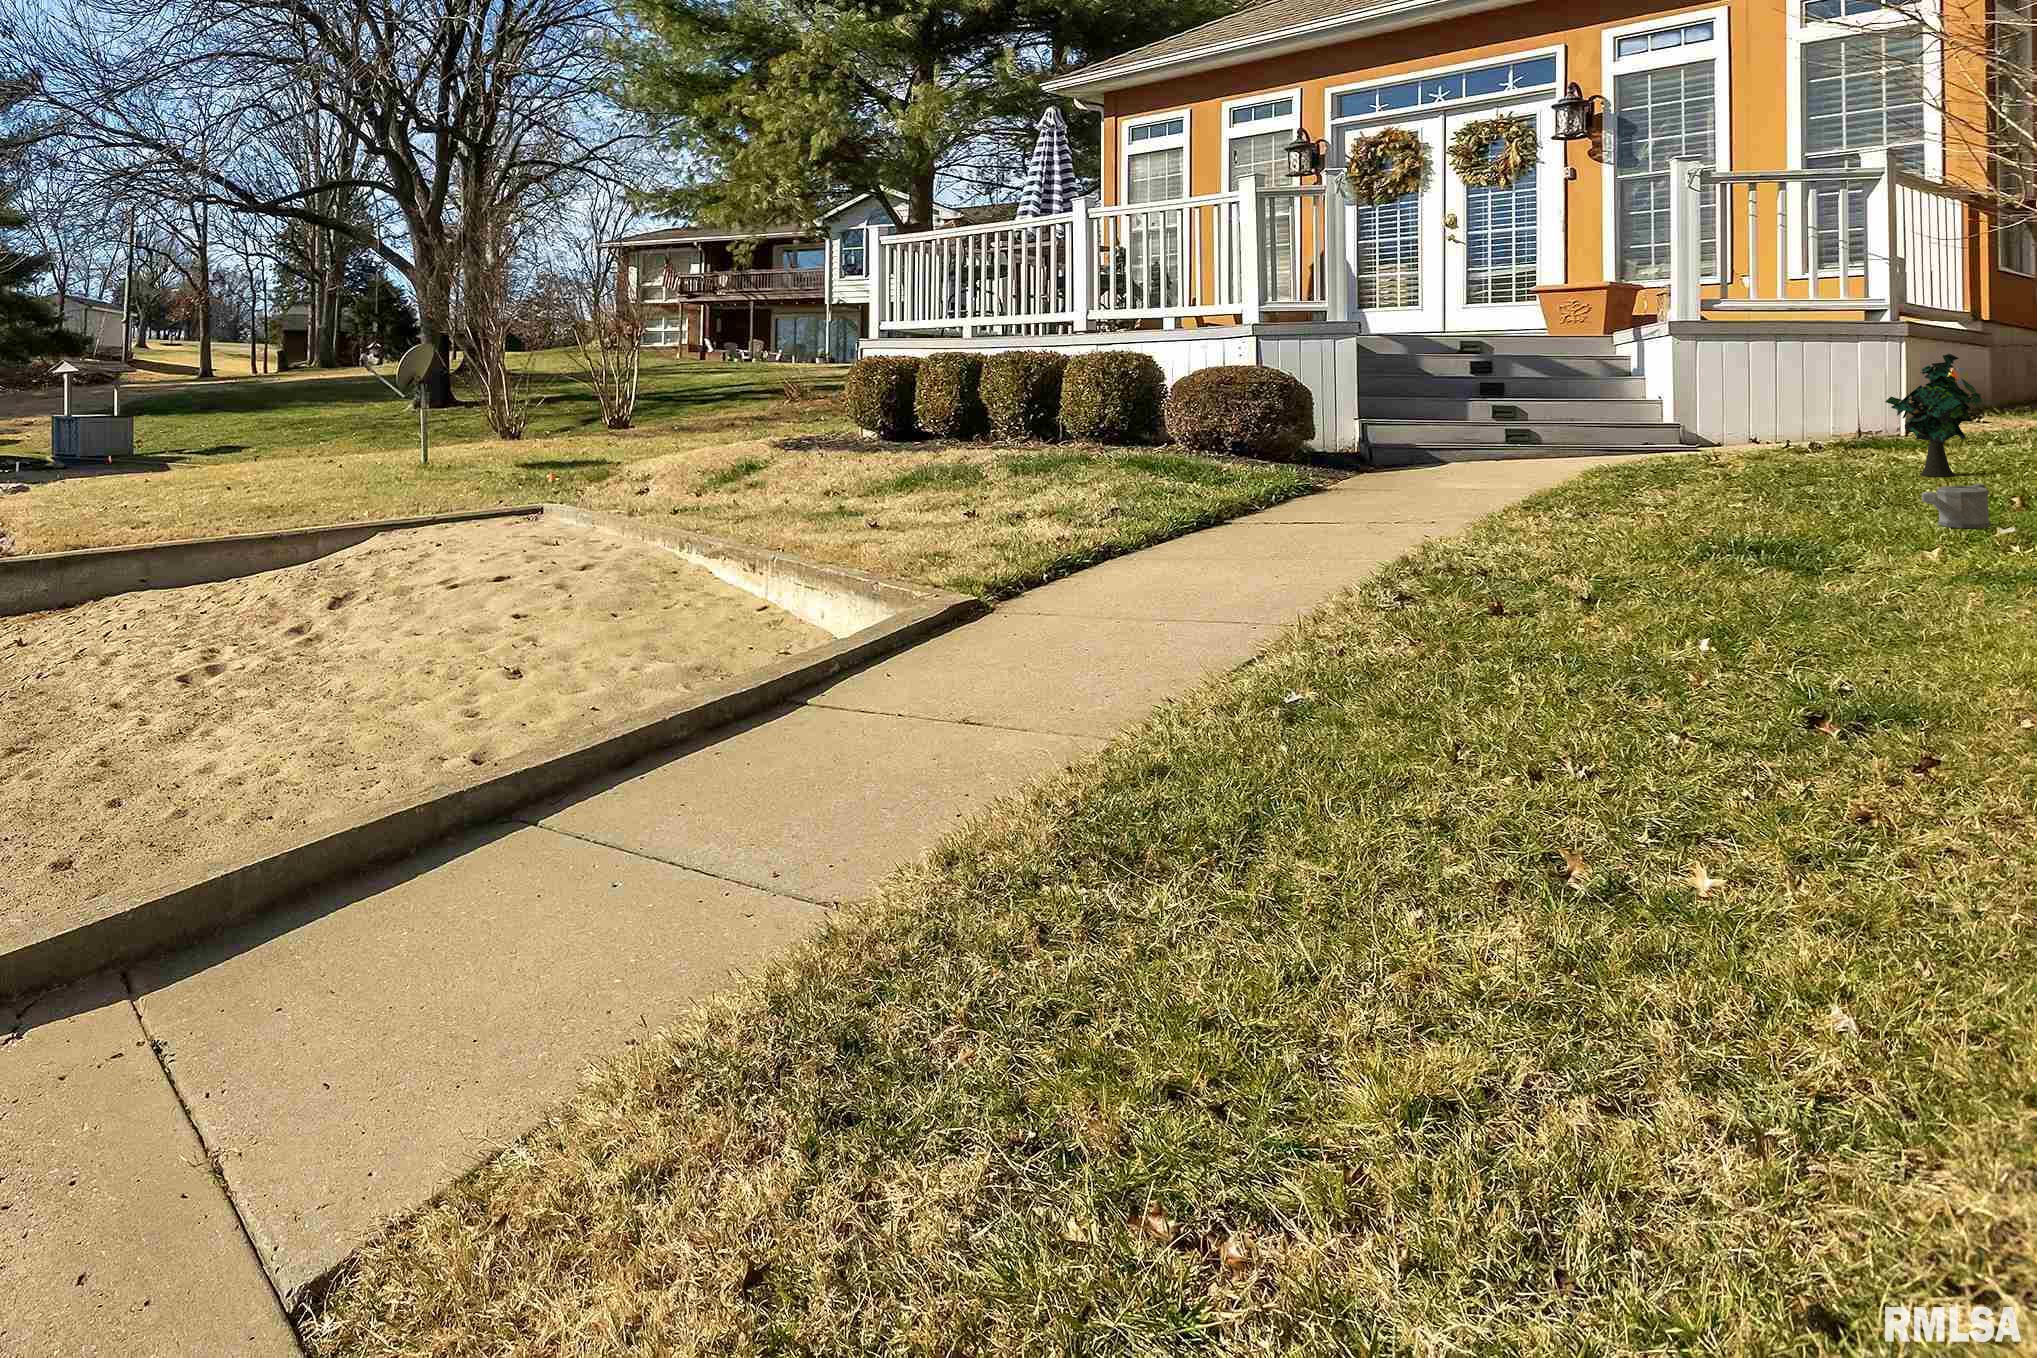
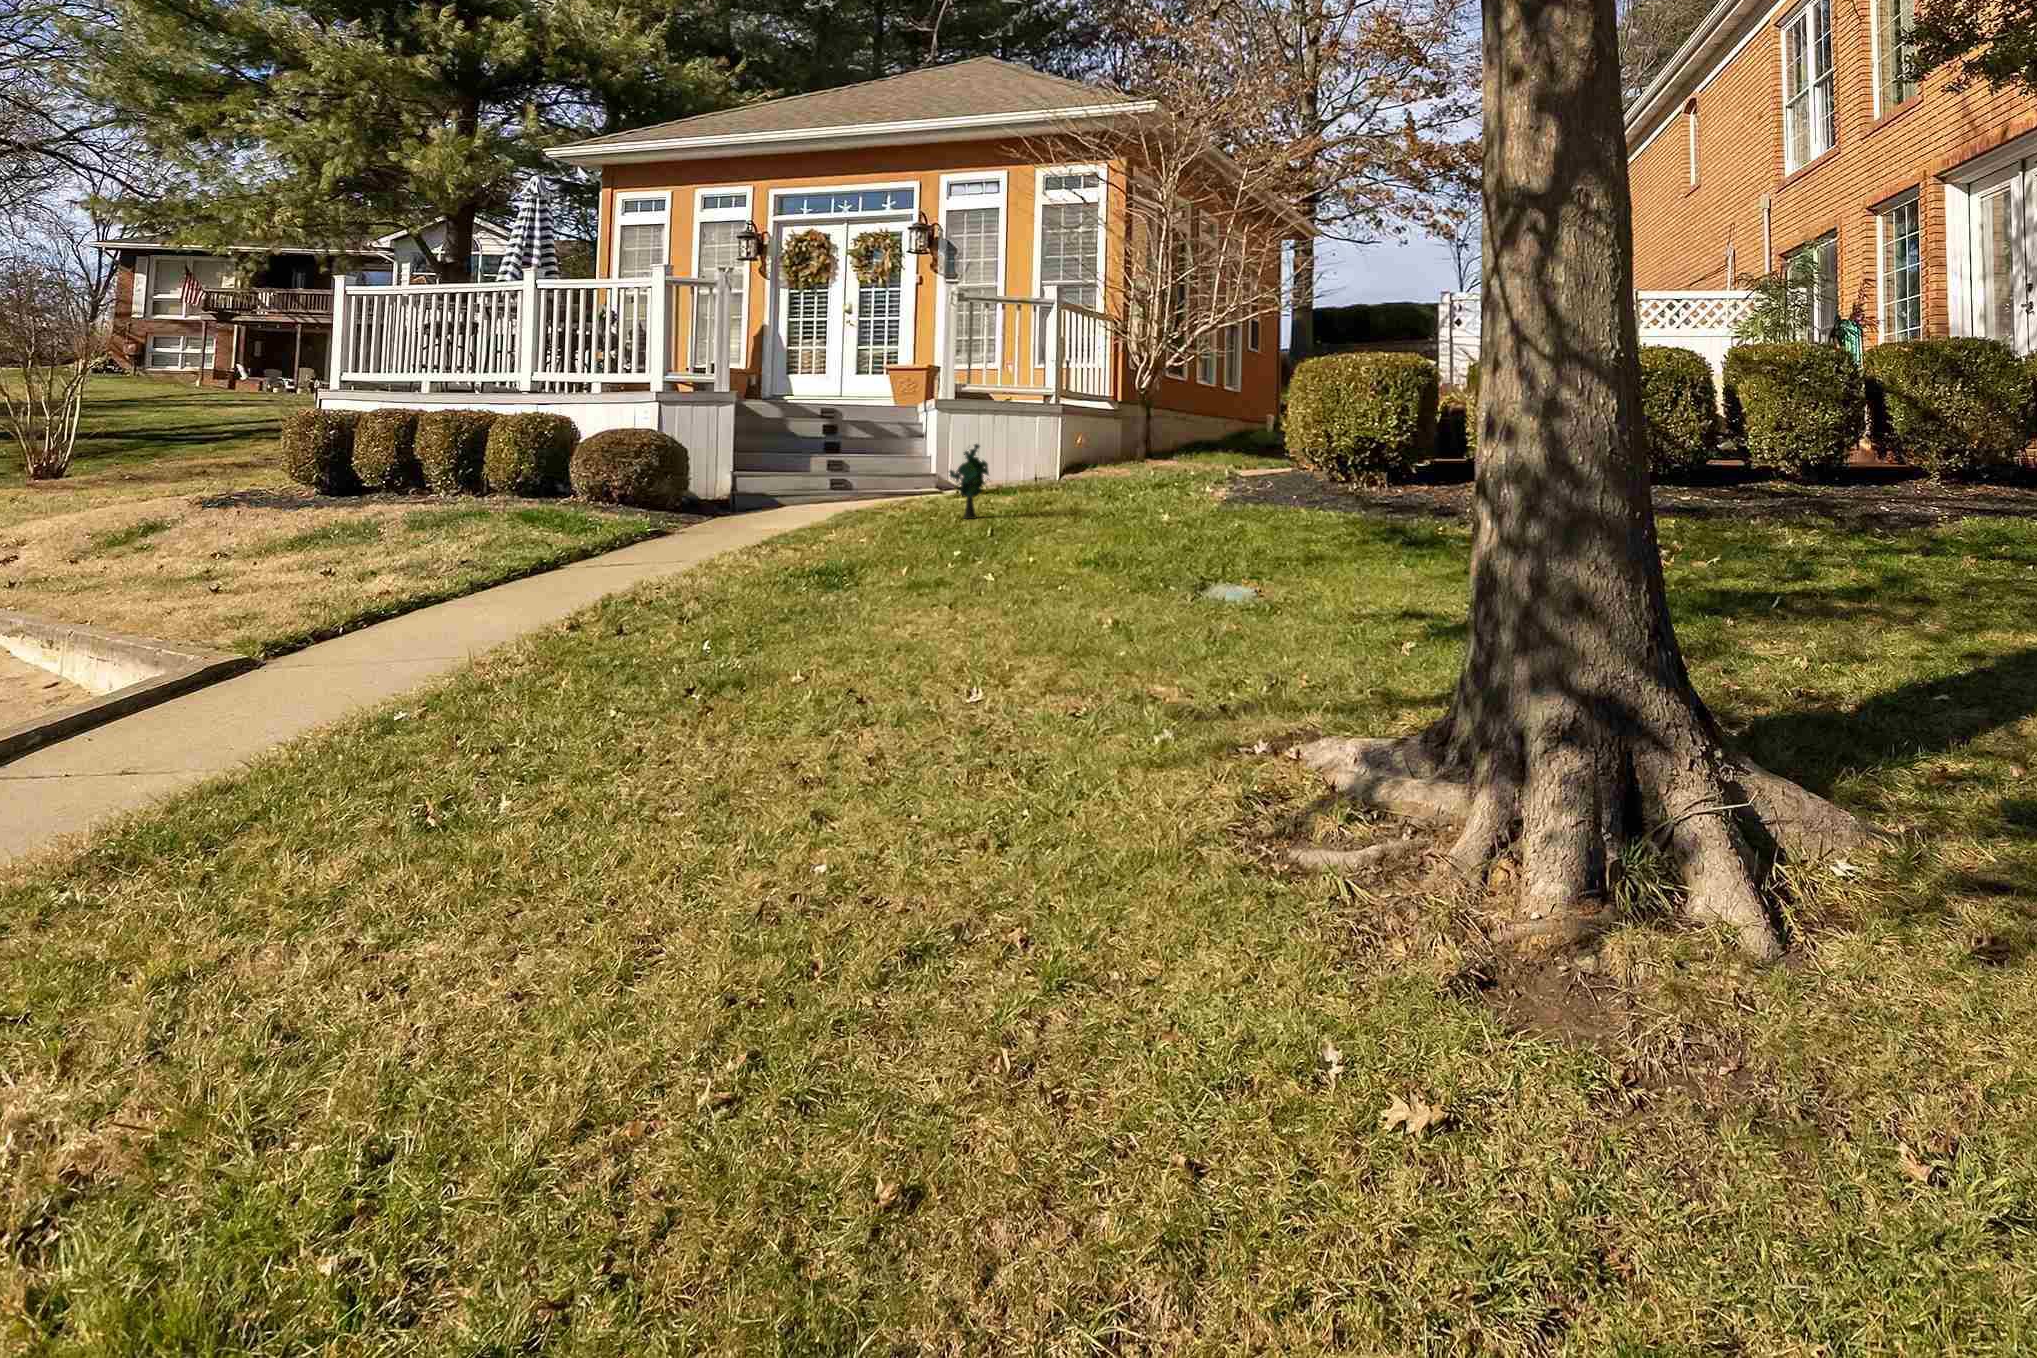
watering can: present [1922,484,1991,528] -> none [911,528,951,556]

